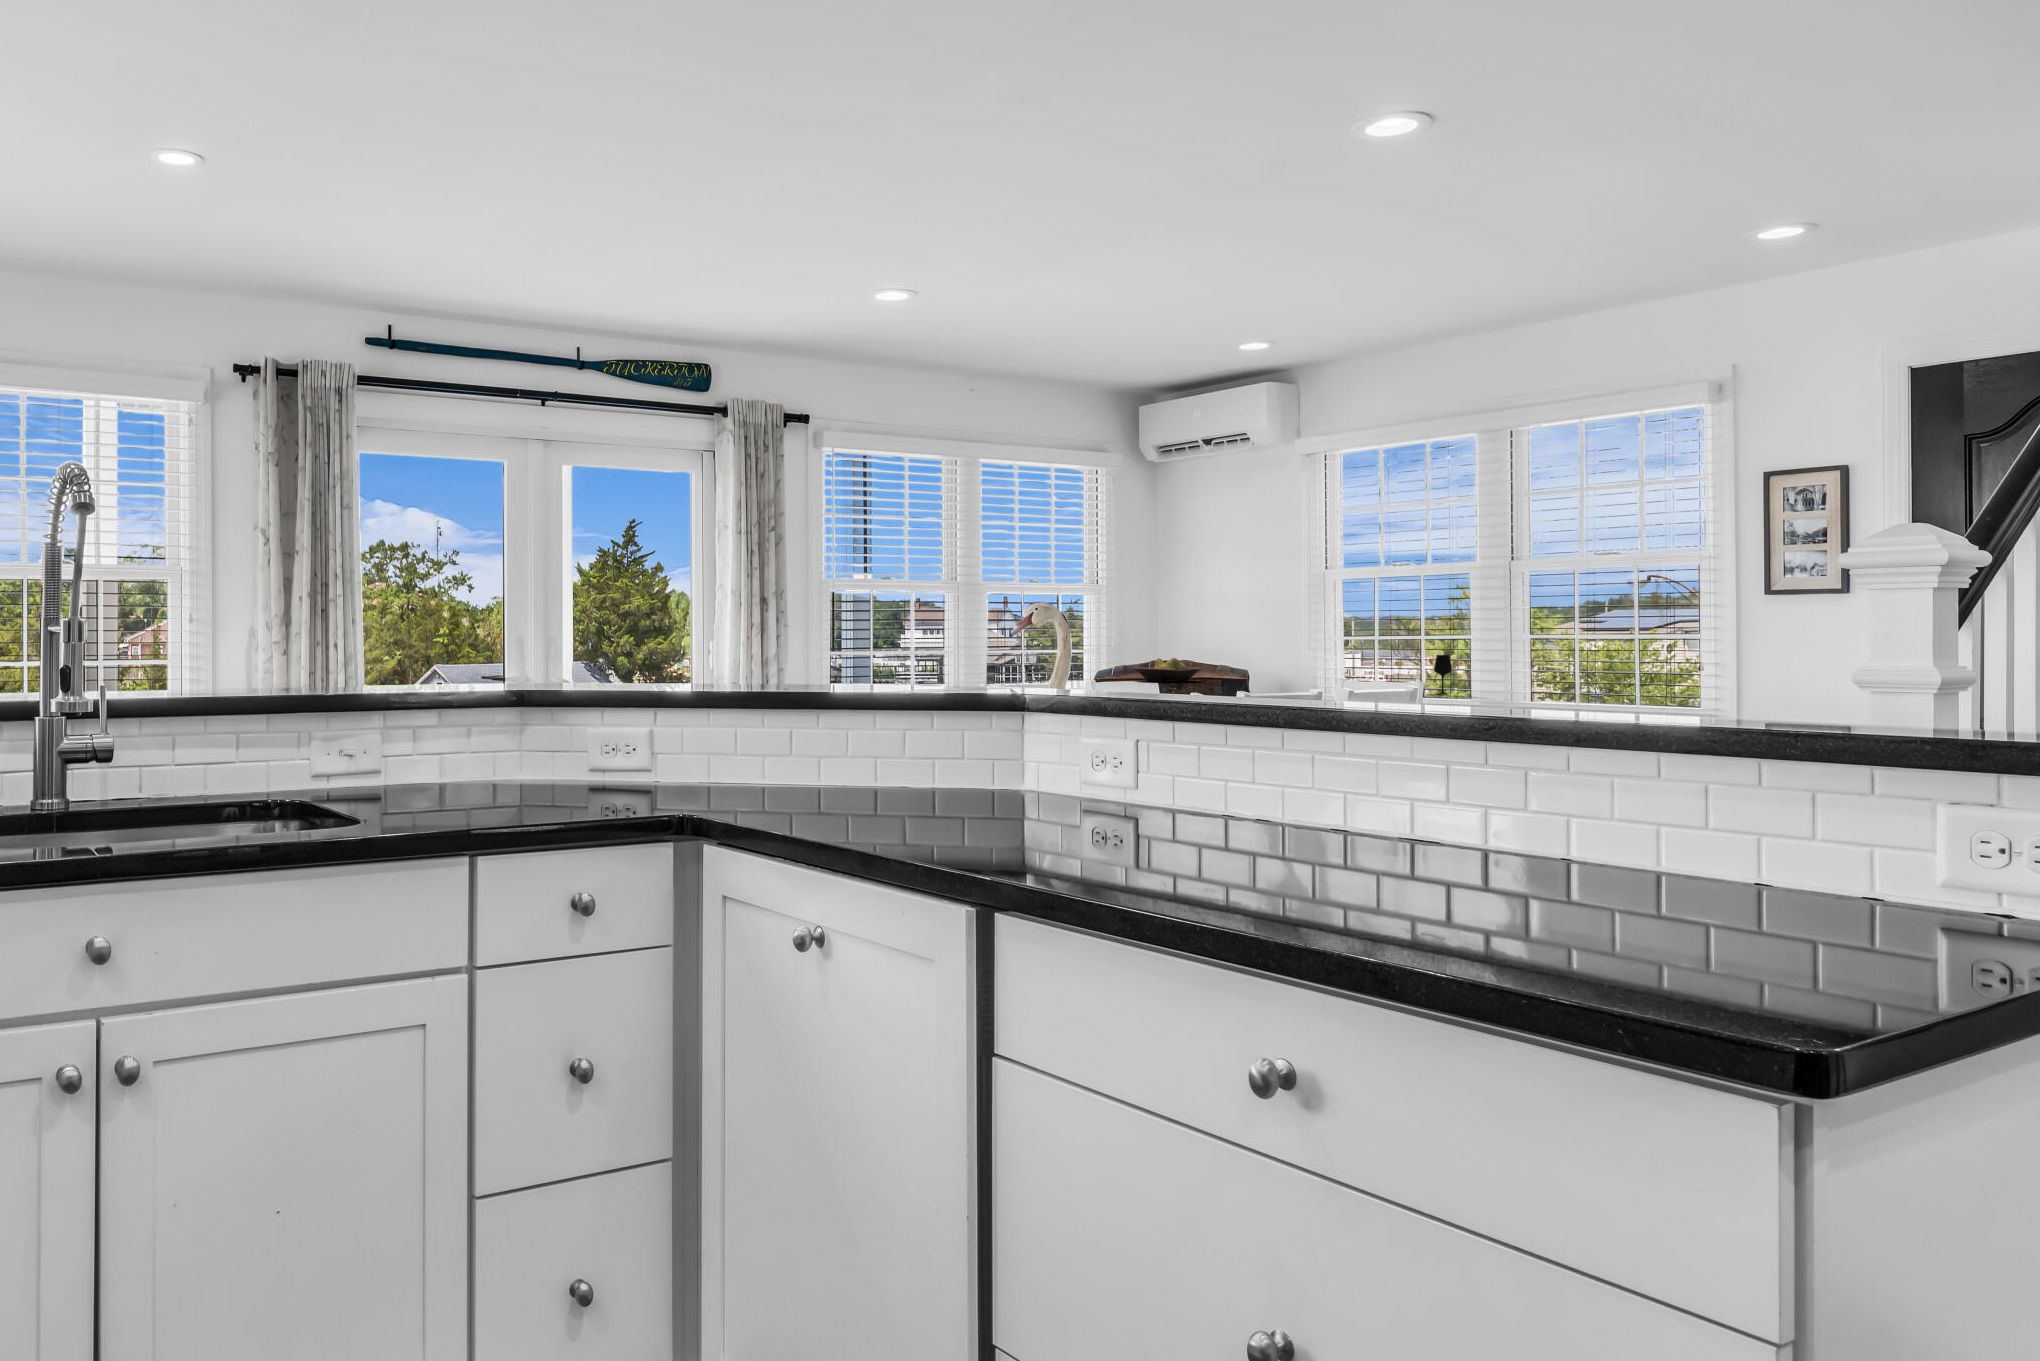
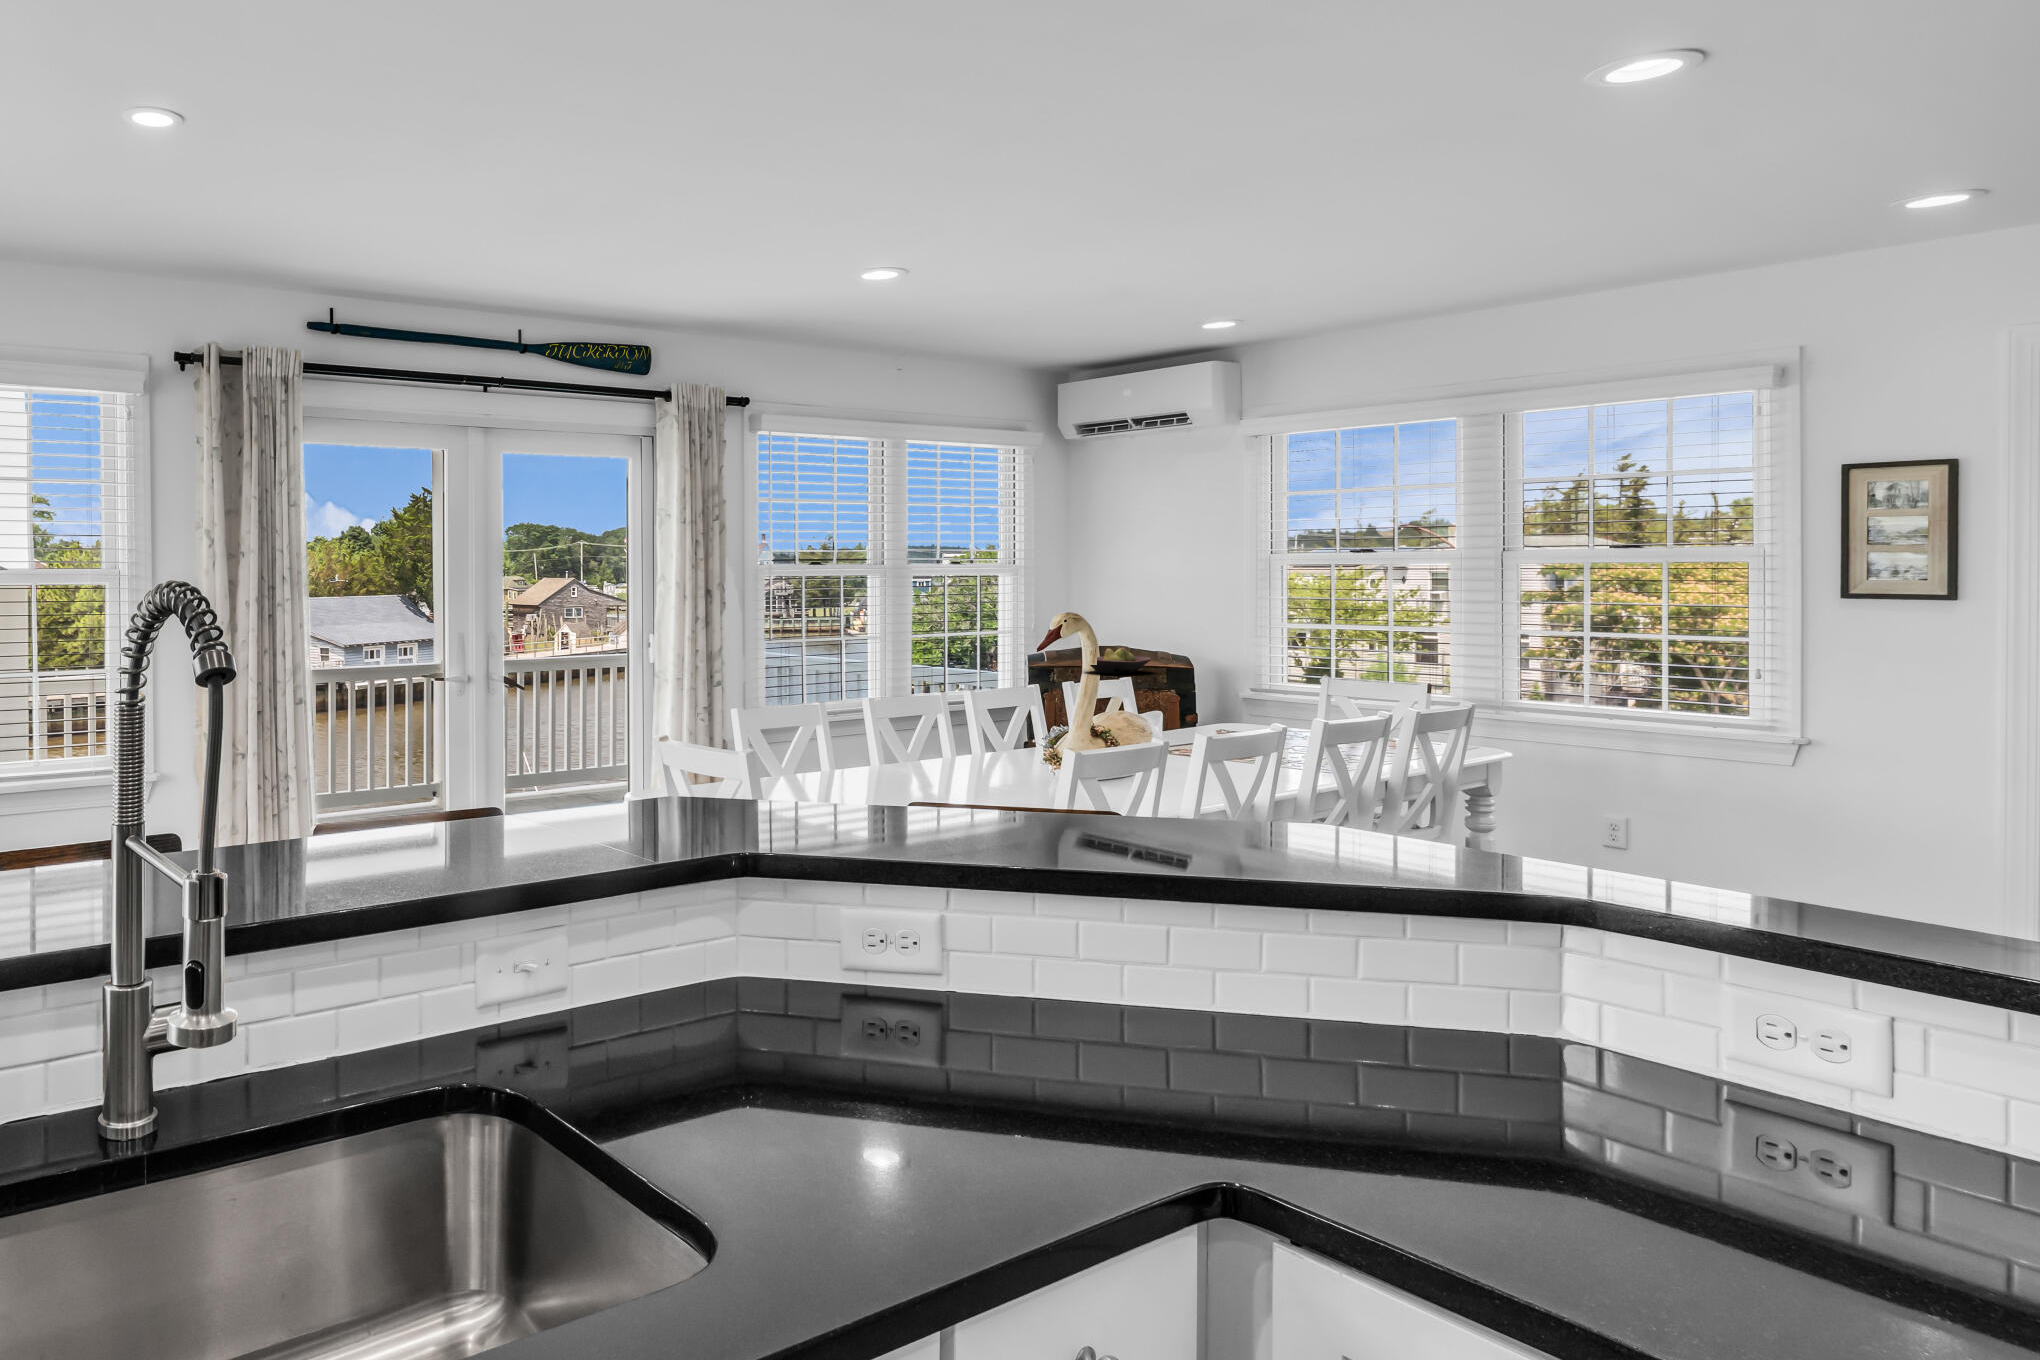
wine glass: present [1434,646,1455,695] -> none [1439,645,1464,697]

